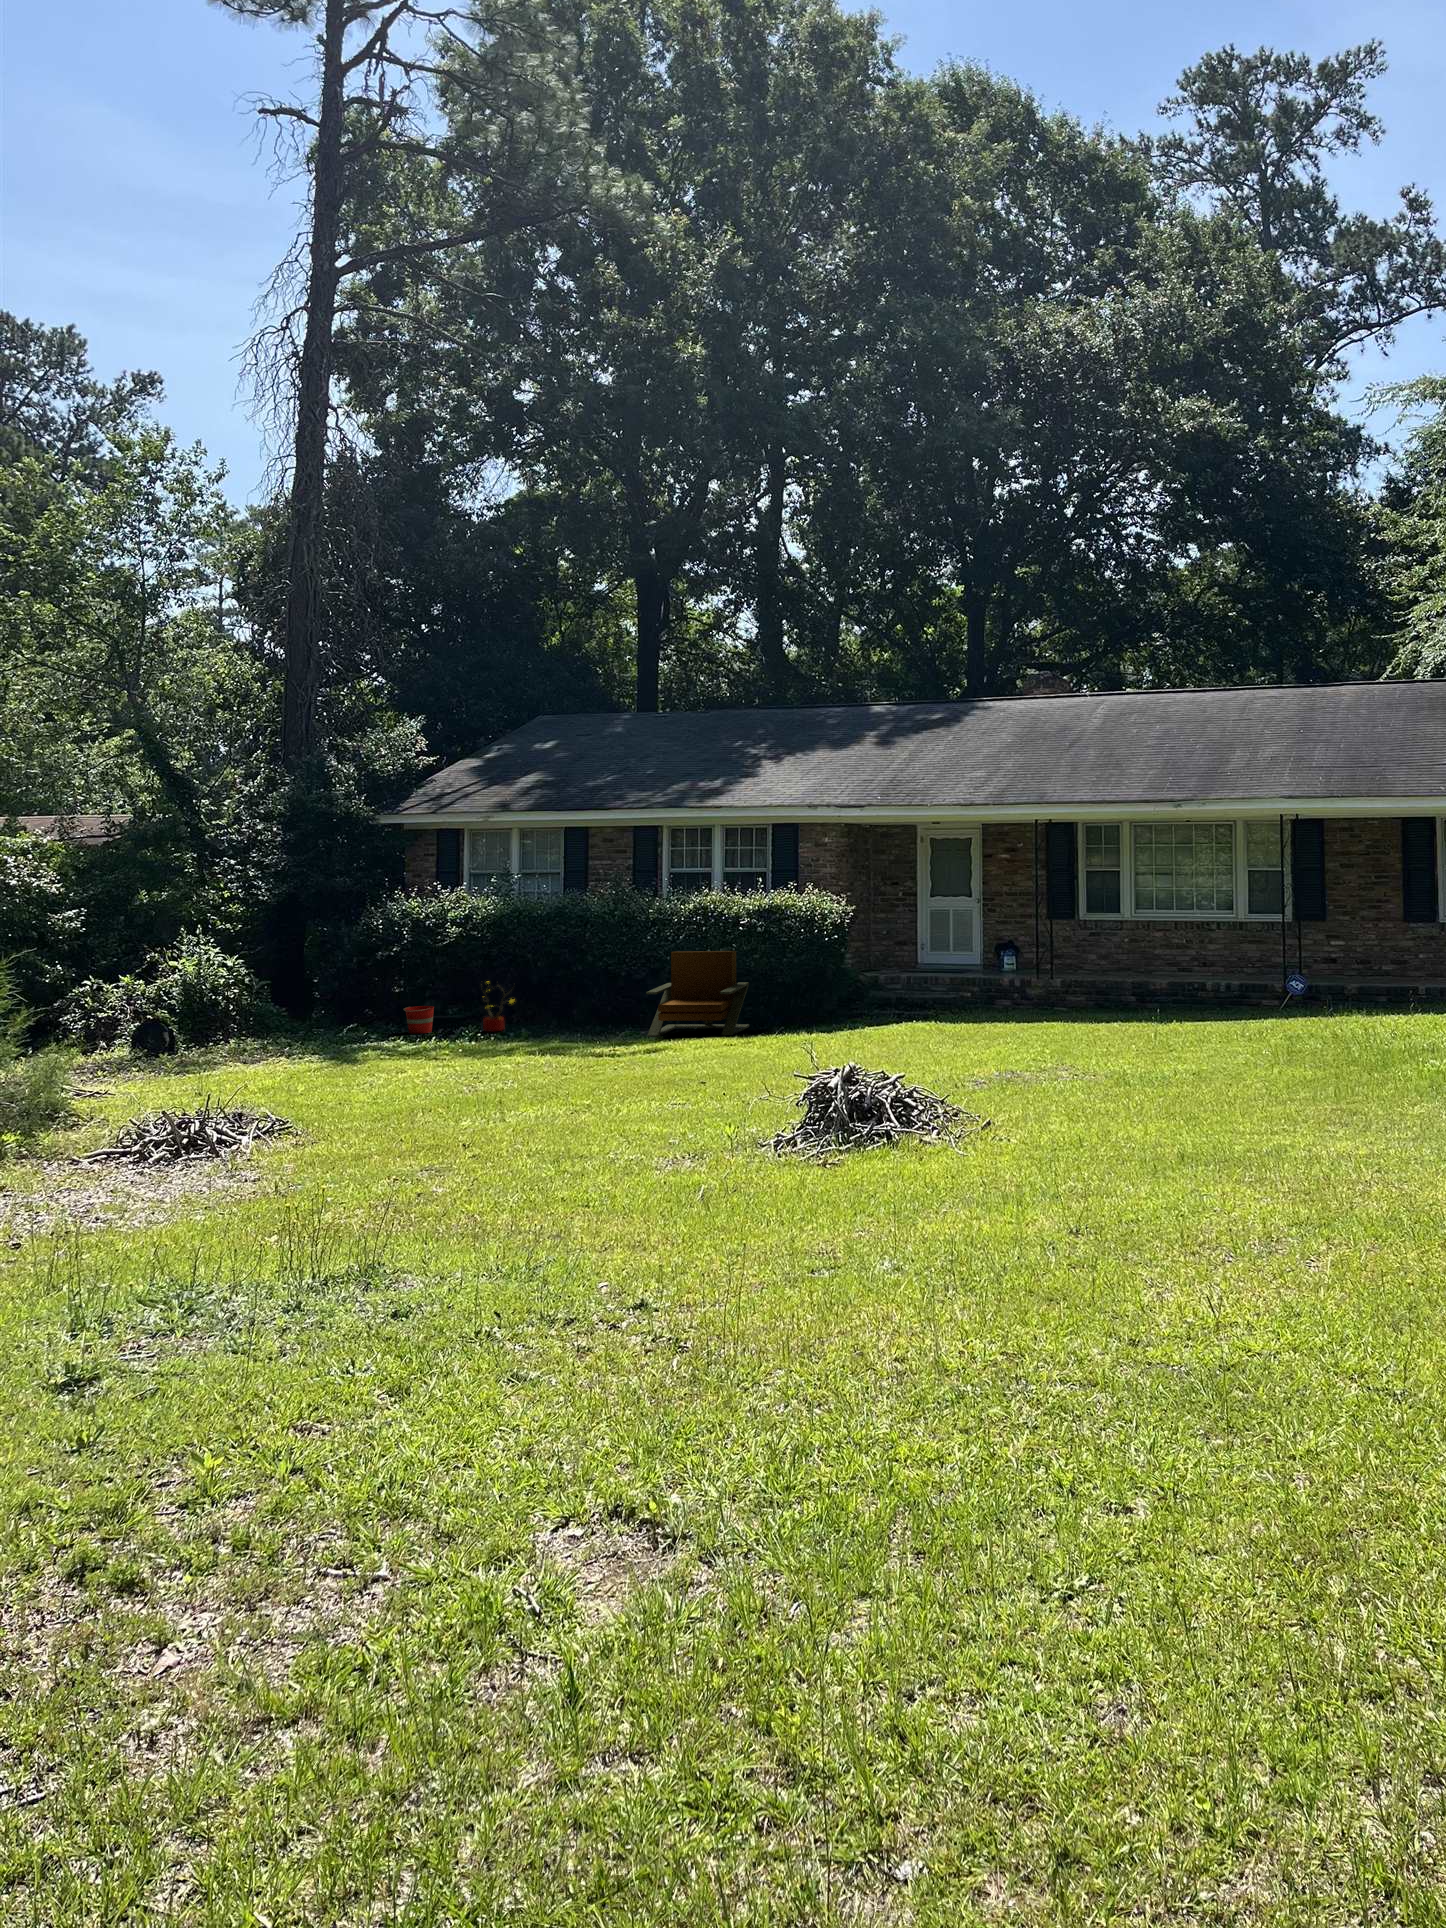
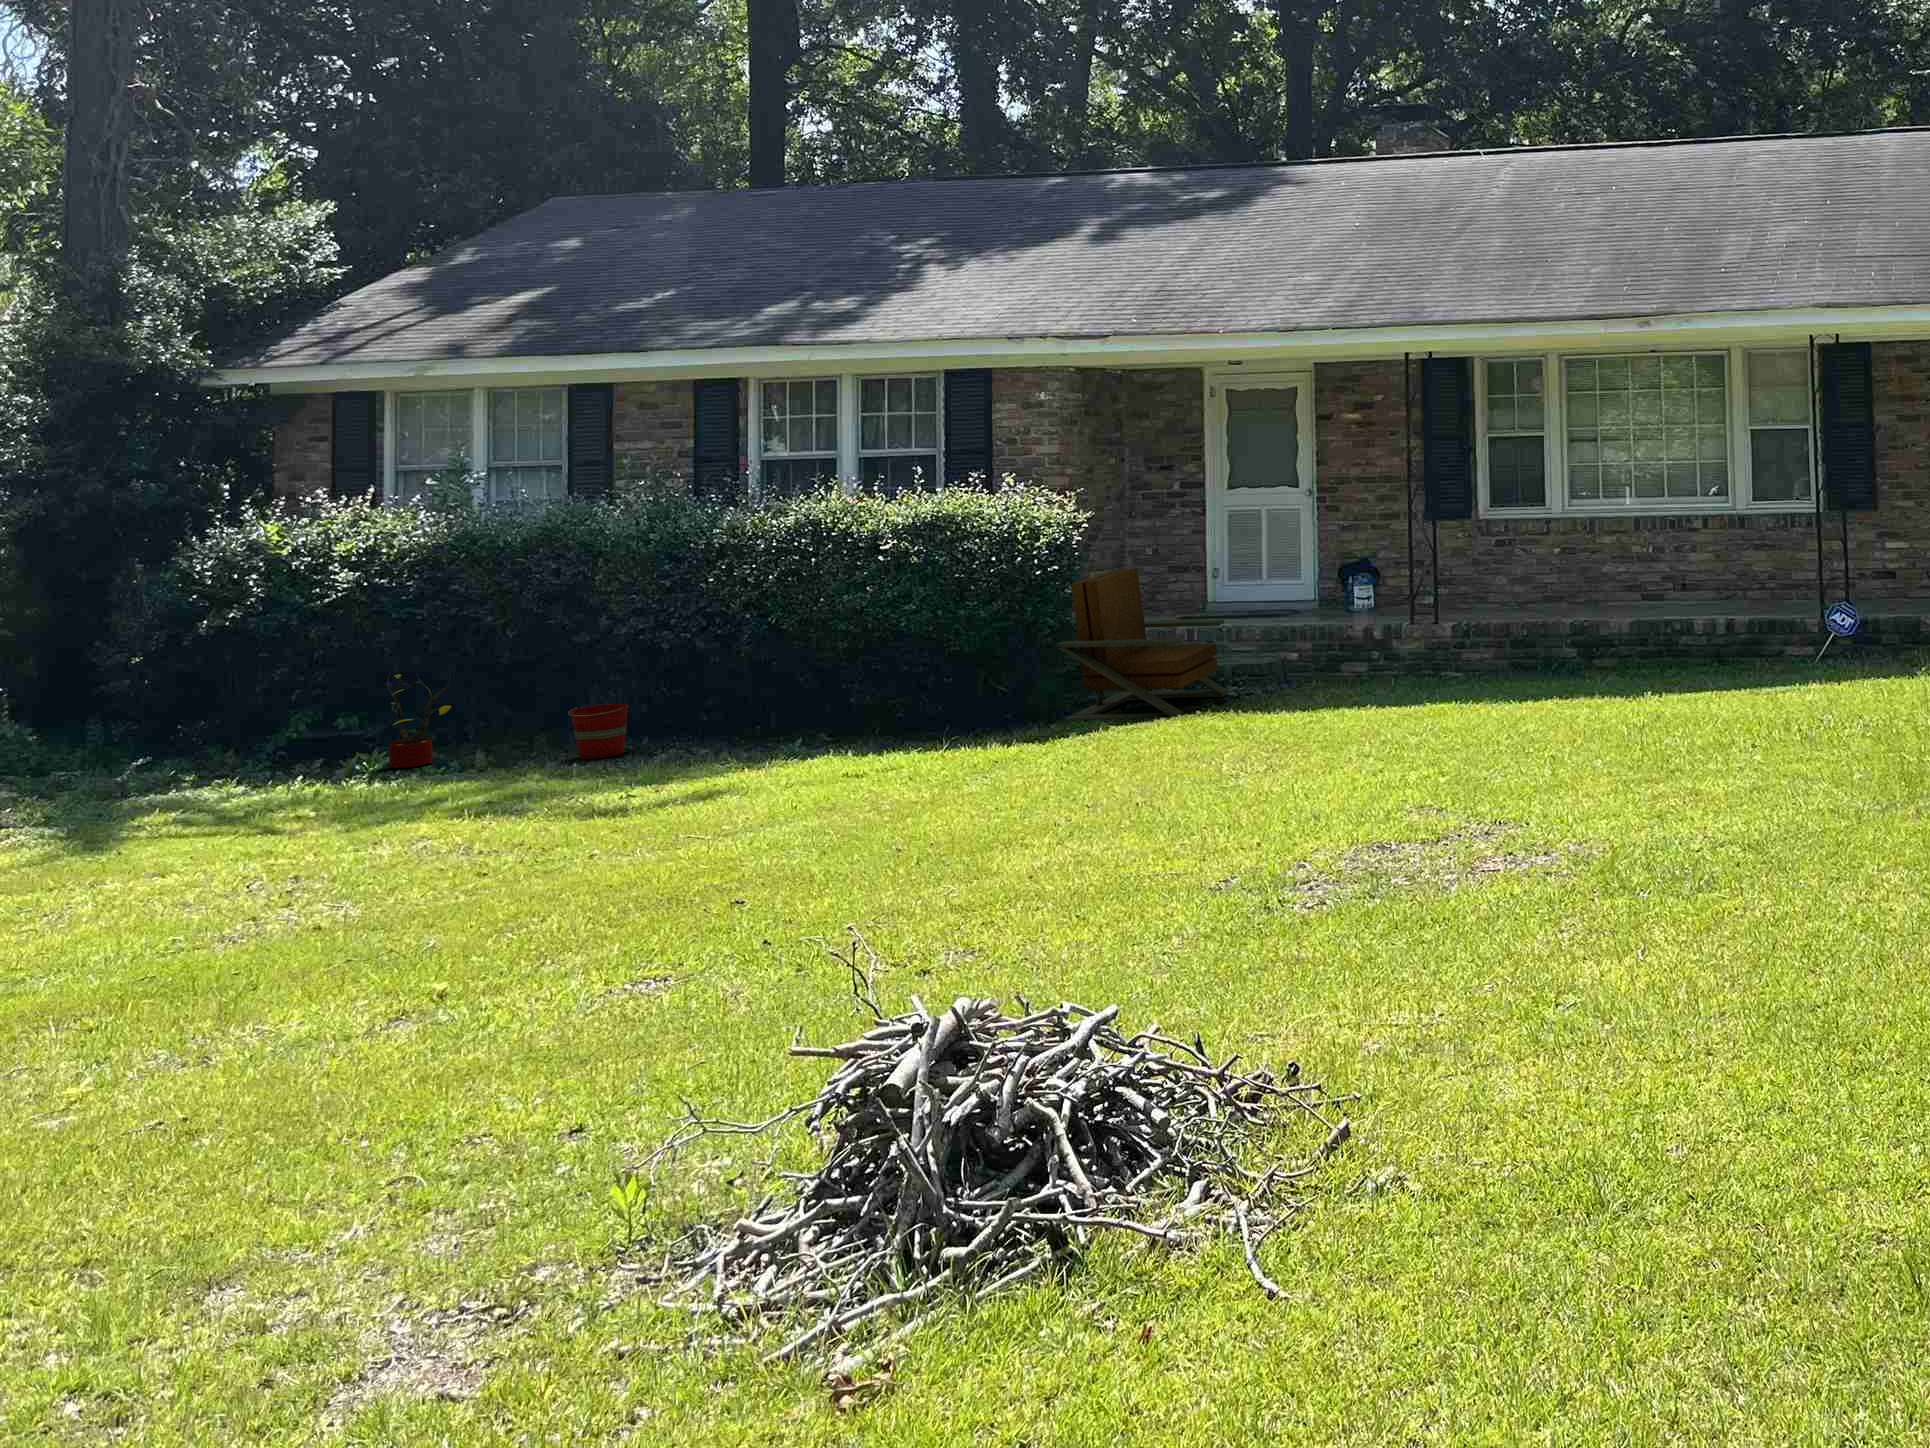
lounge chair: present [646,951,750,1037] -> present [1057,568,1228,721]
bucket: present [405,1006,434,1034] -> present [568,704,628,759]

